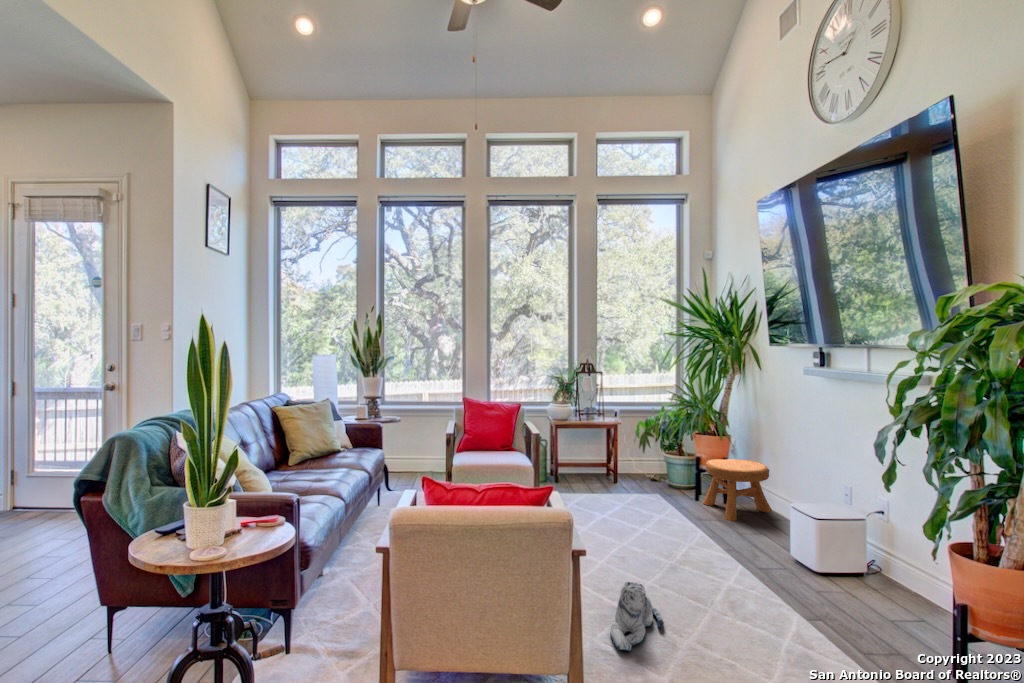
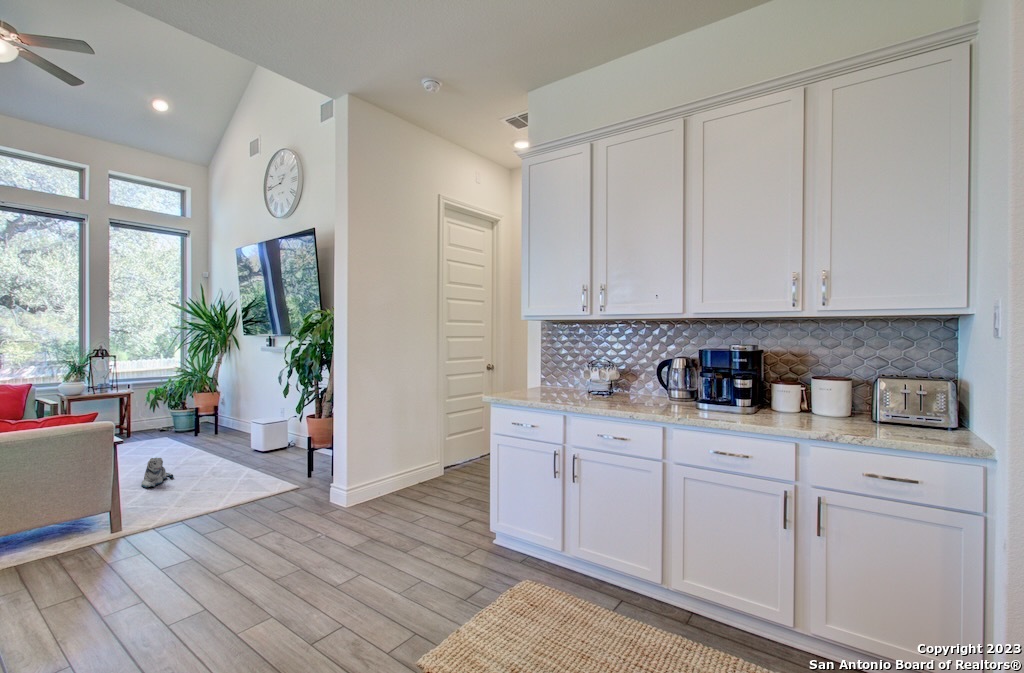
stool: present [703,459,772,521] -> none [200,404,245,439]

